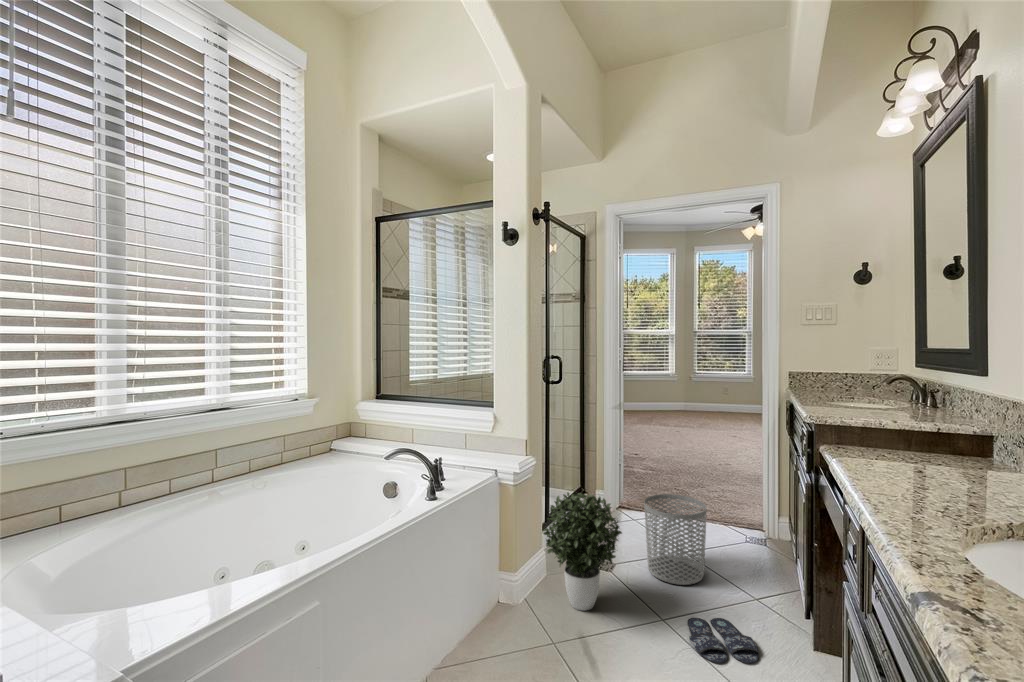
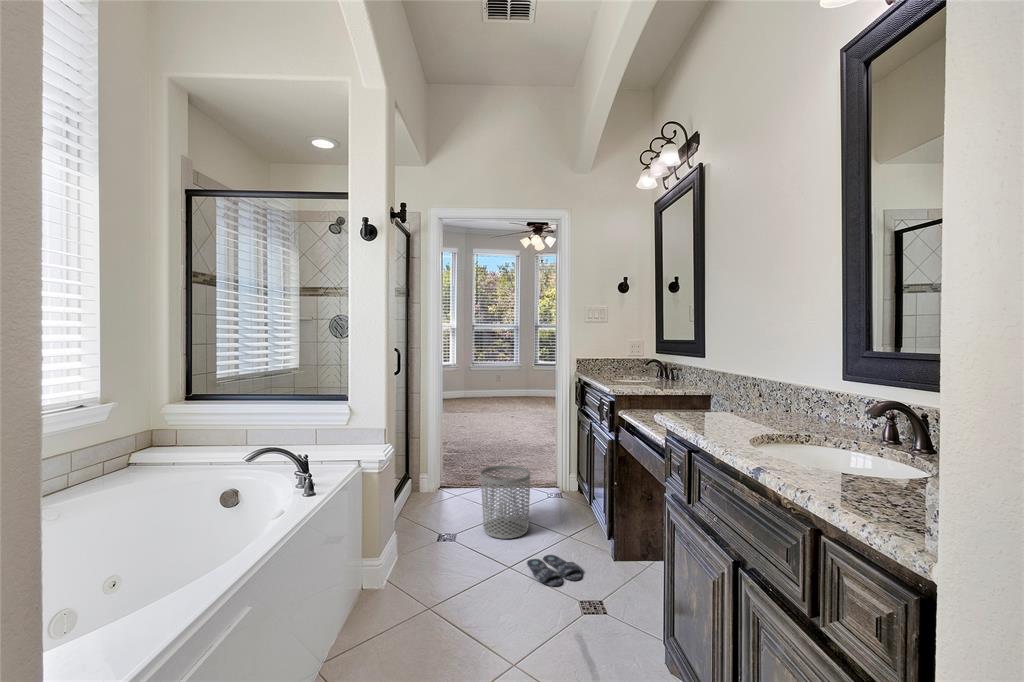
potted plant: present [543,492,622,611] -> none [406,471,475,577]

